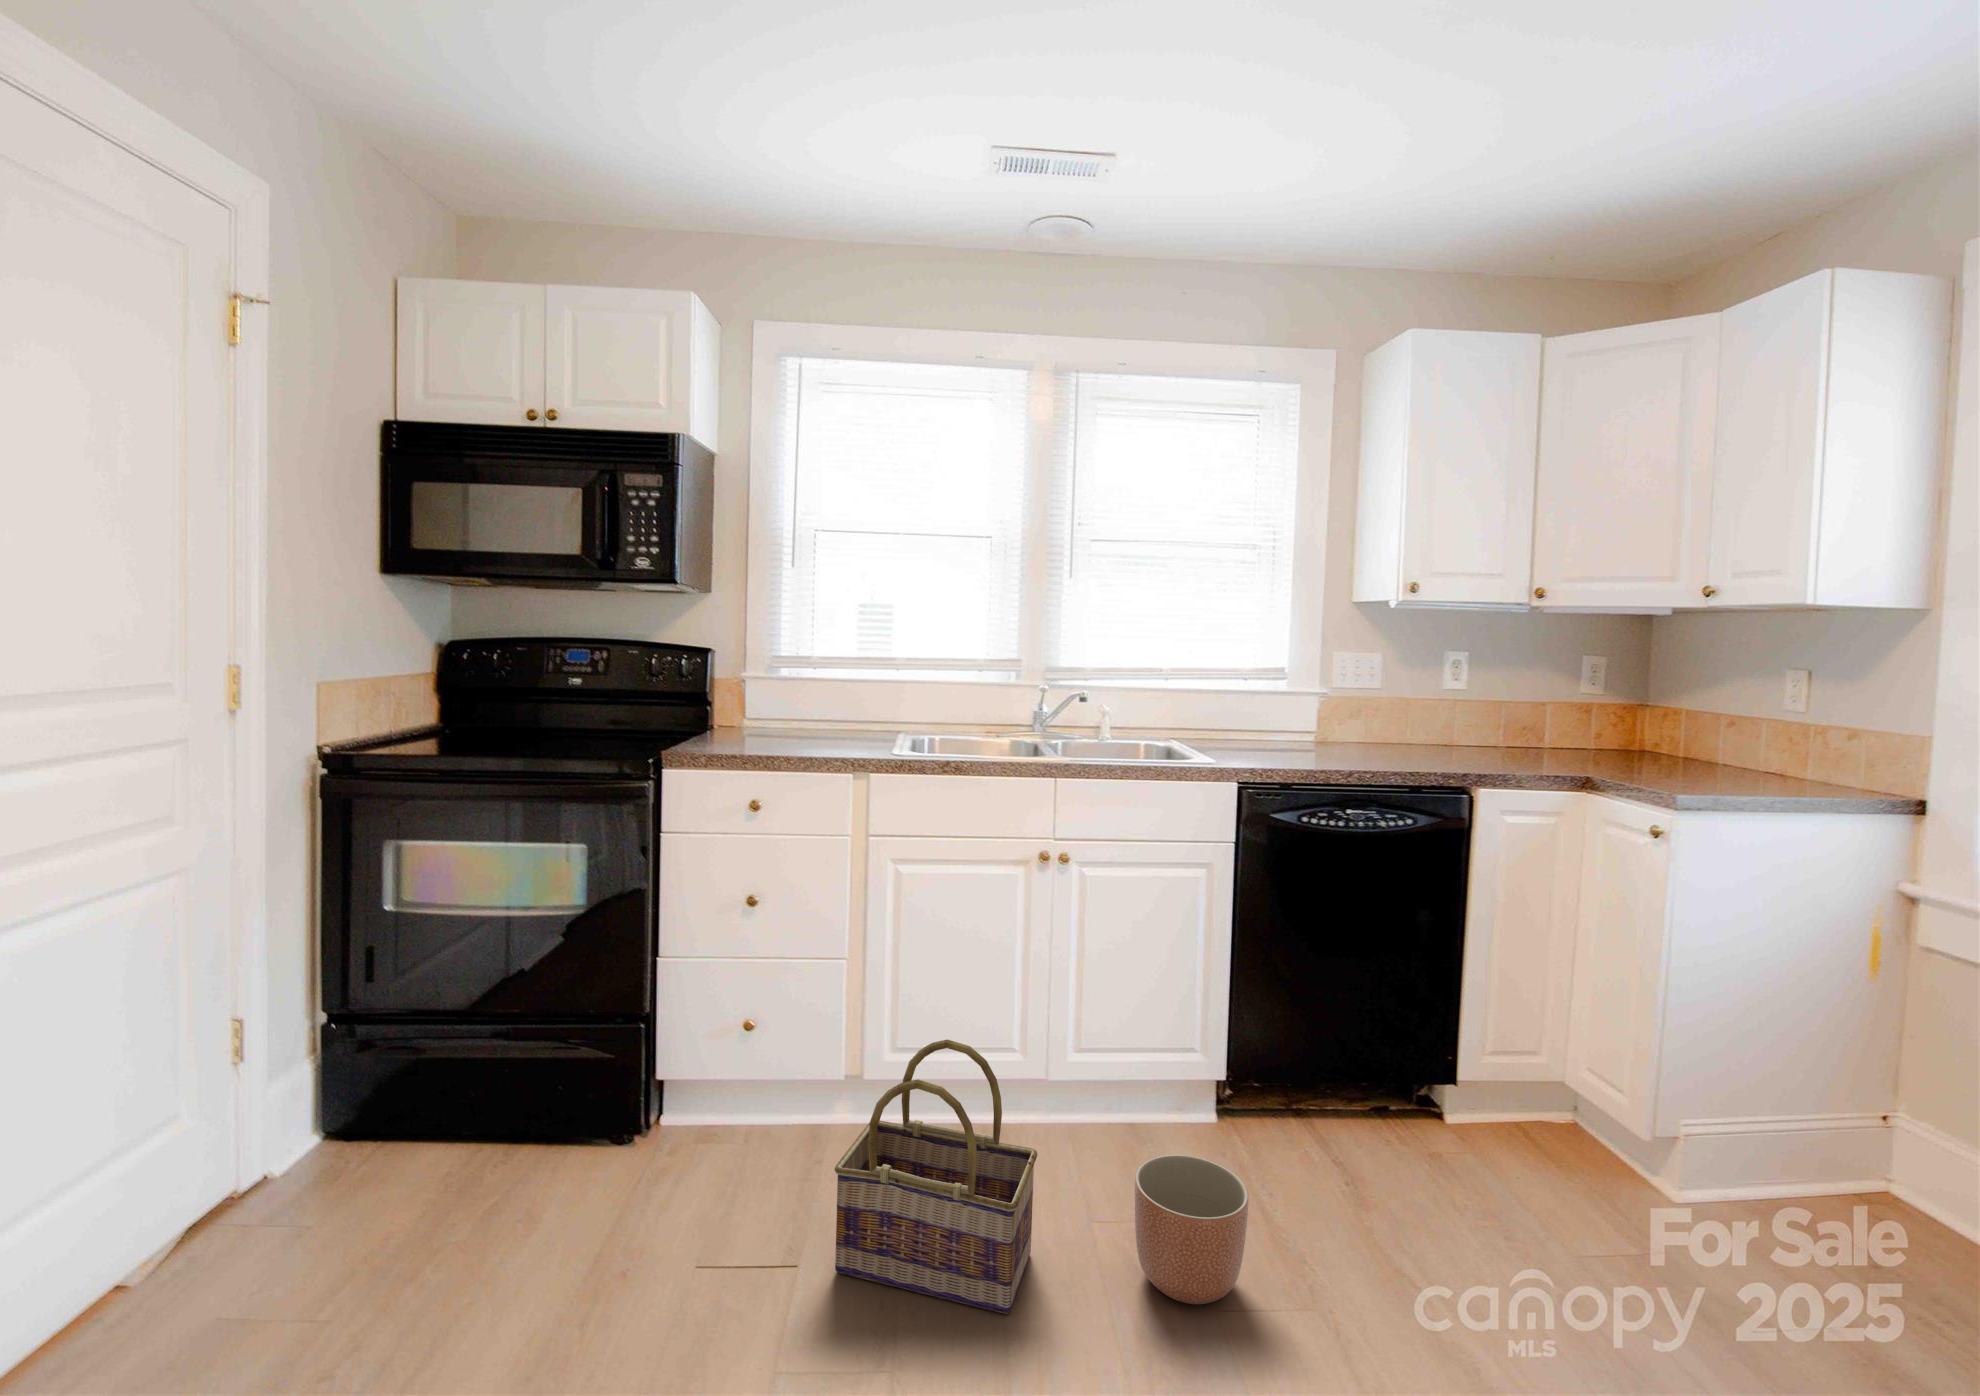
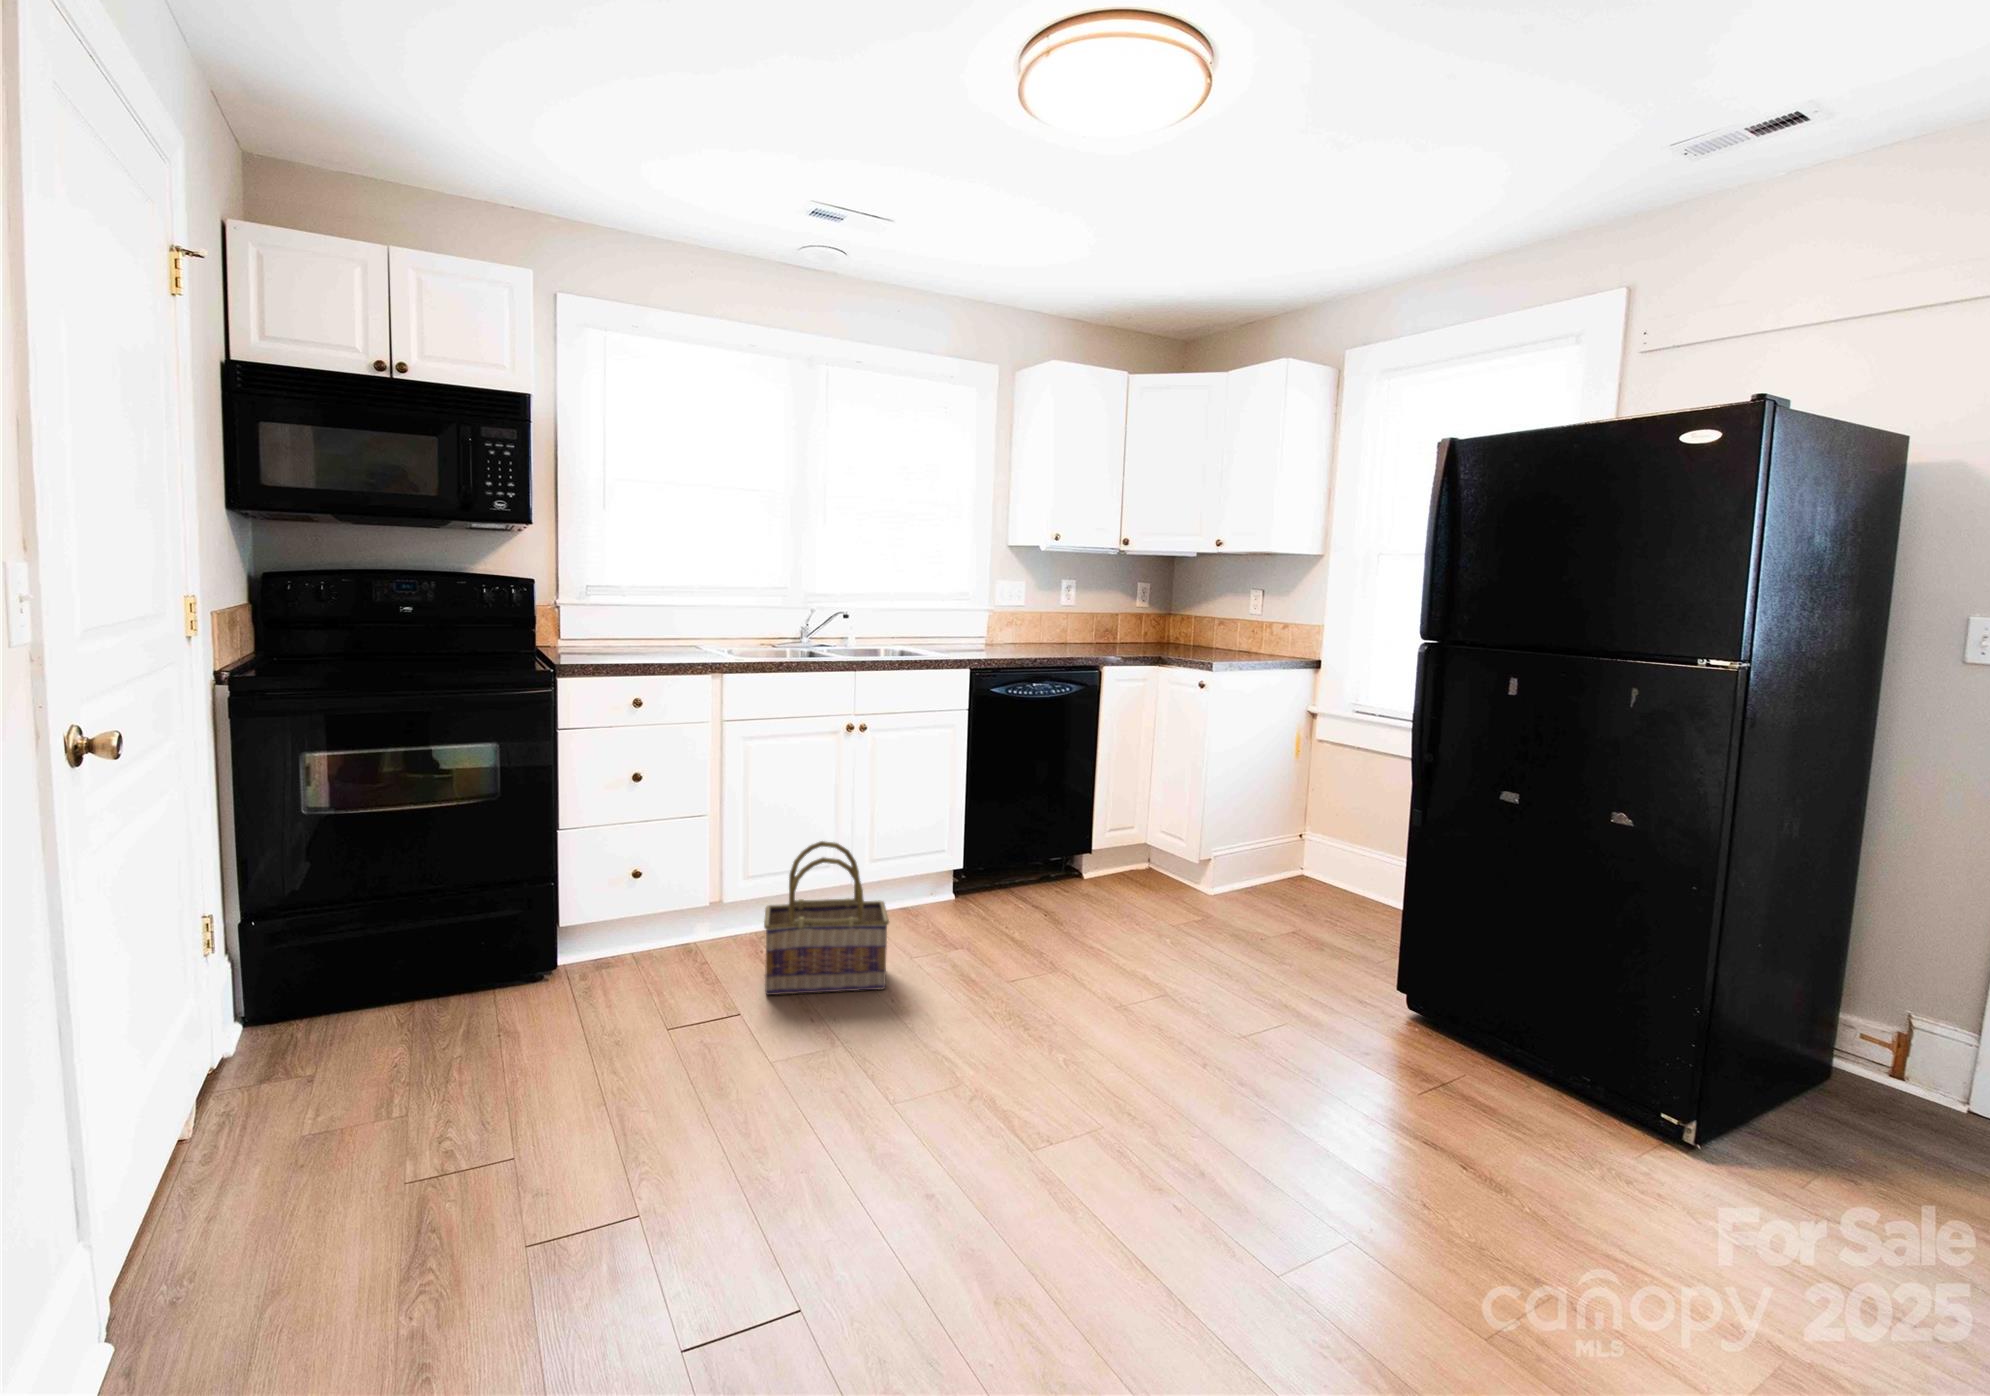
planter: present [1135,1155,1249,1304] -> none [944,892,1010,966]

